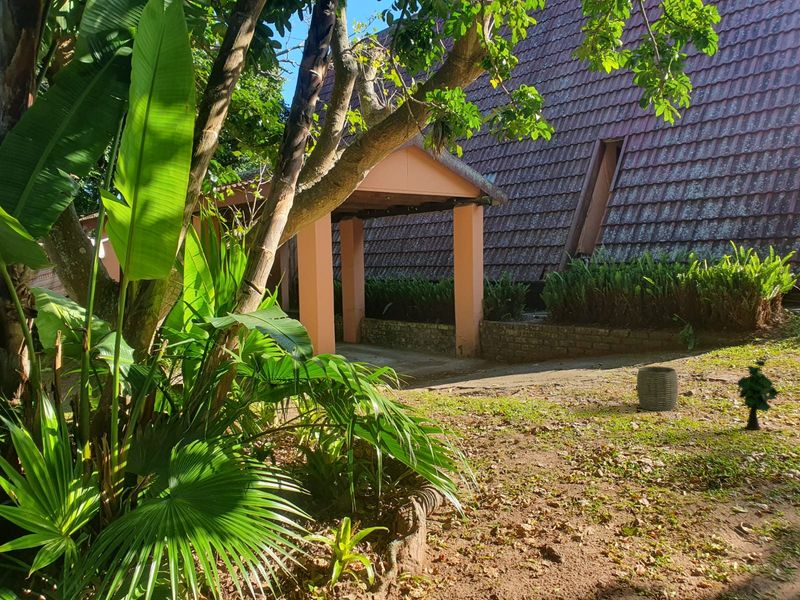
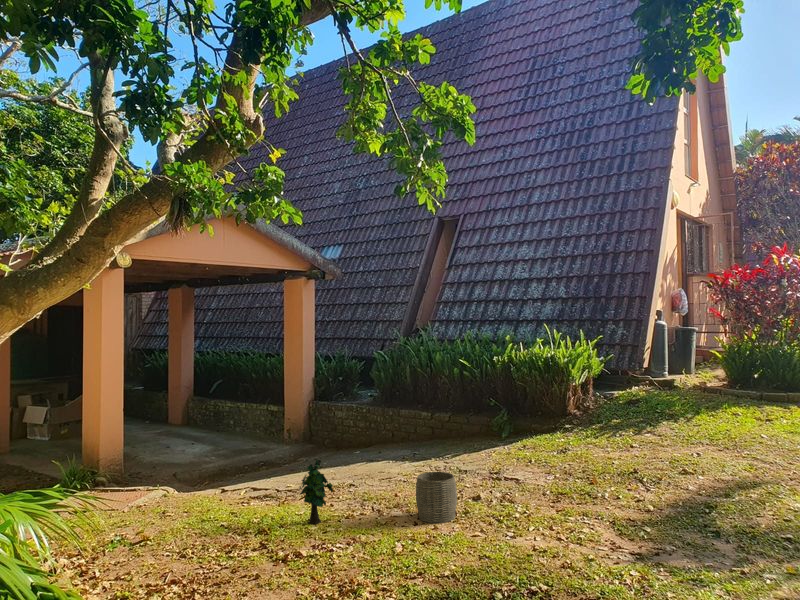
decorative plant: present [733,361,778,430] -> present [299,460,333,524]

